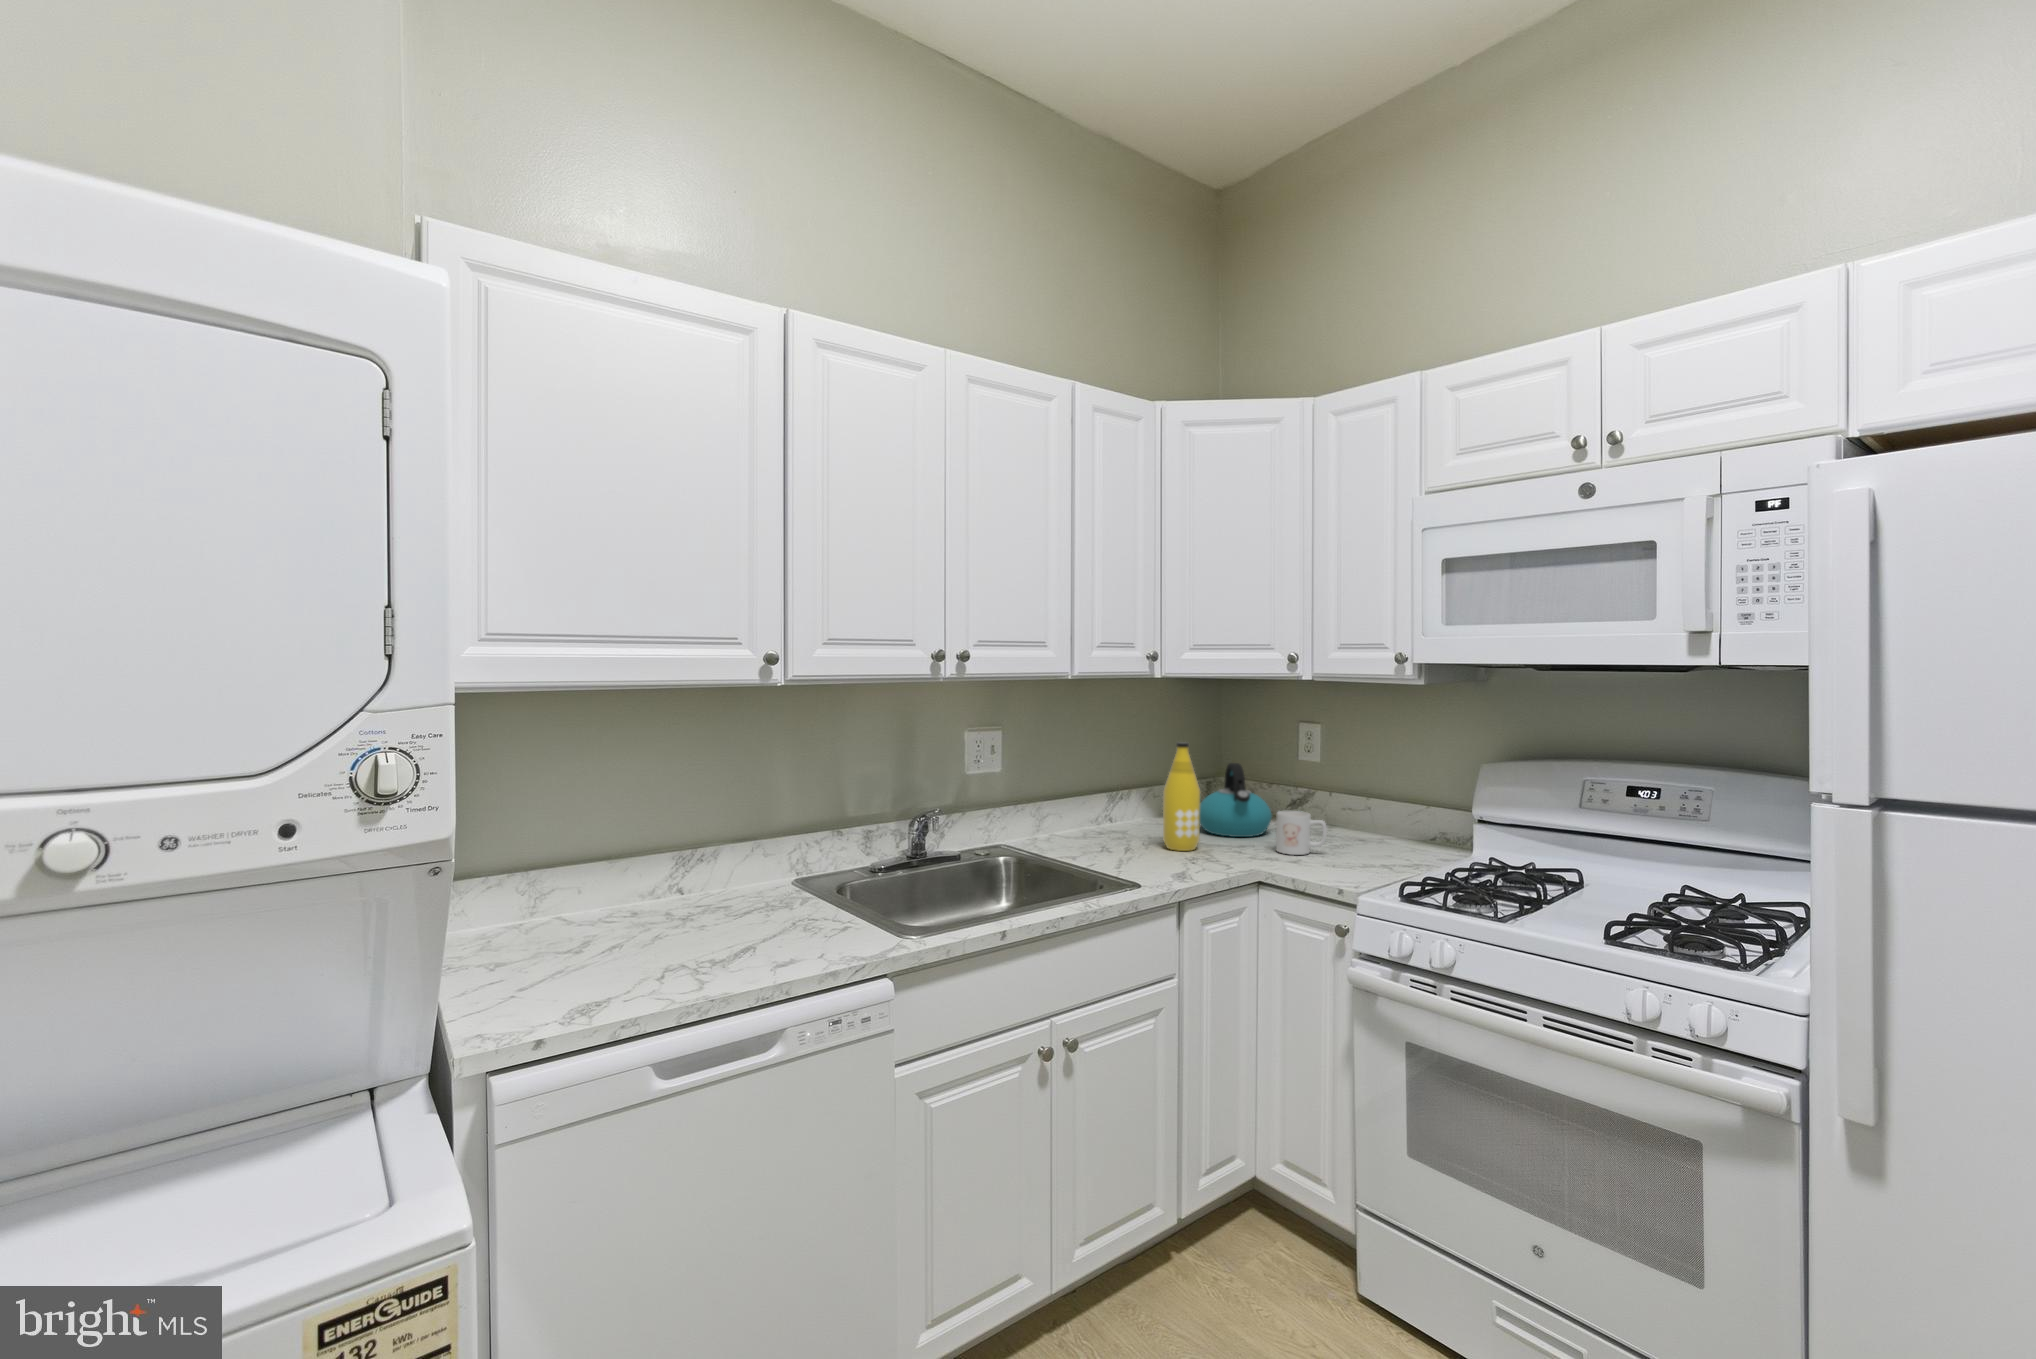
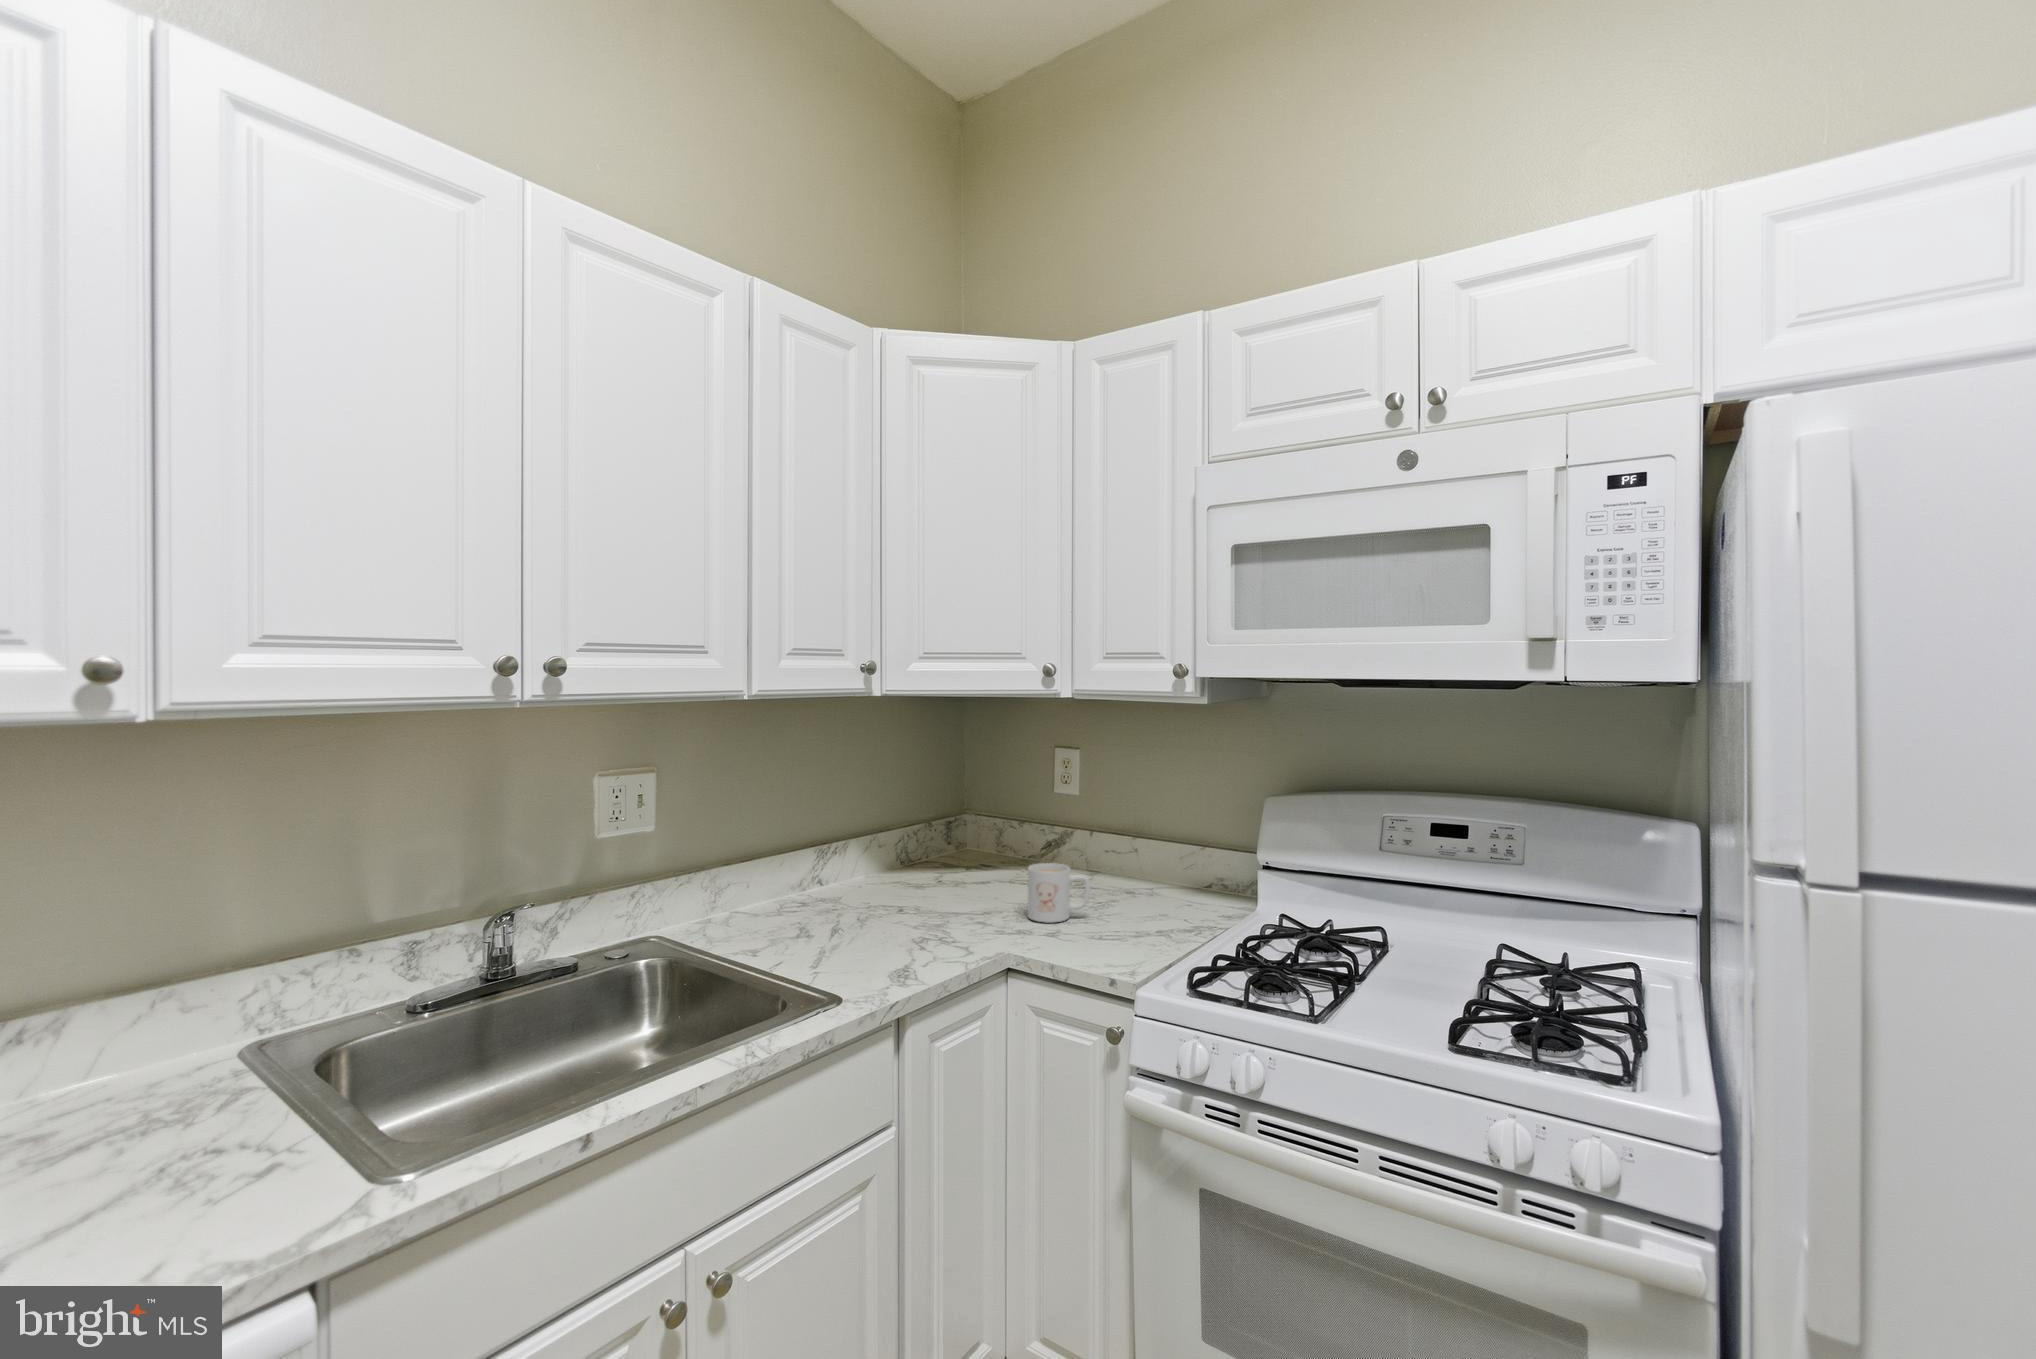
bottle: present [1163,742,1200,851] -> none [881,780,931,927]
kettle: present [1200,763,1272,837] -> none [930,800,1022,896]

